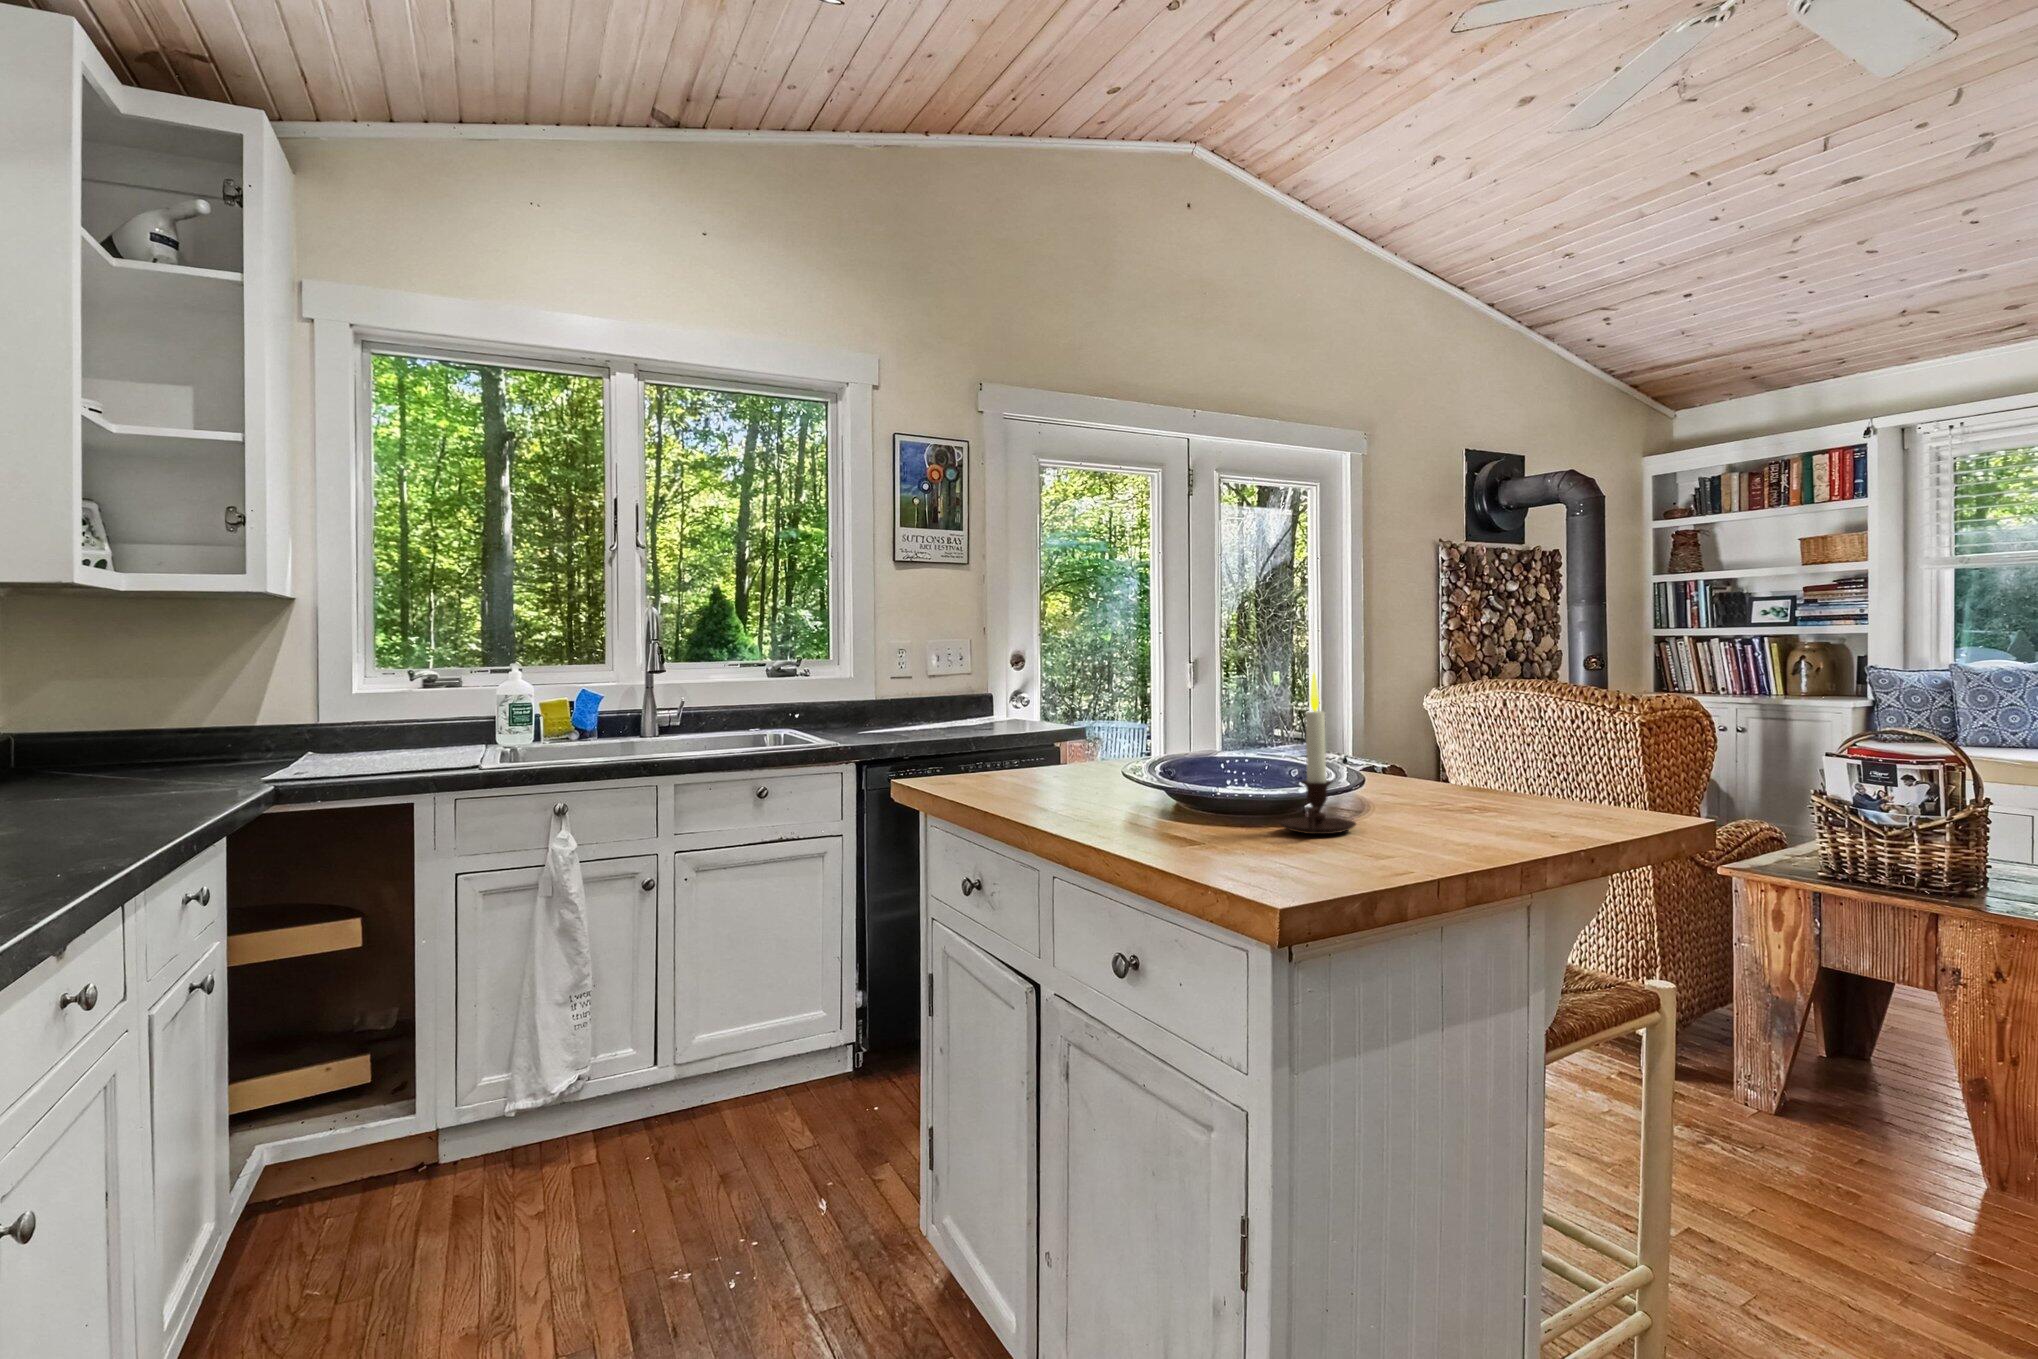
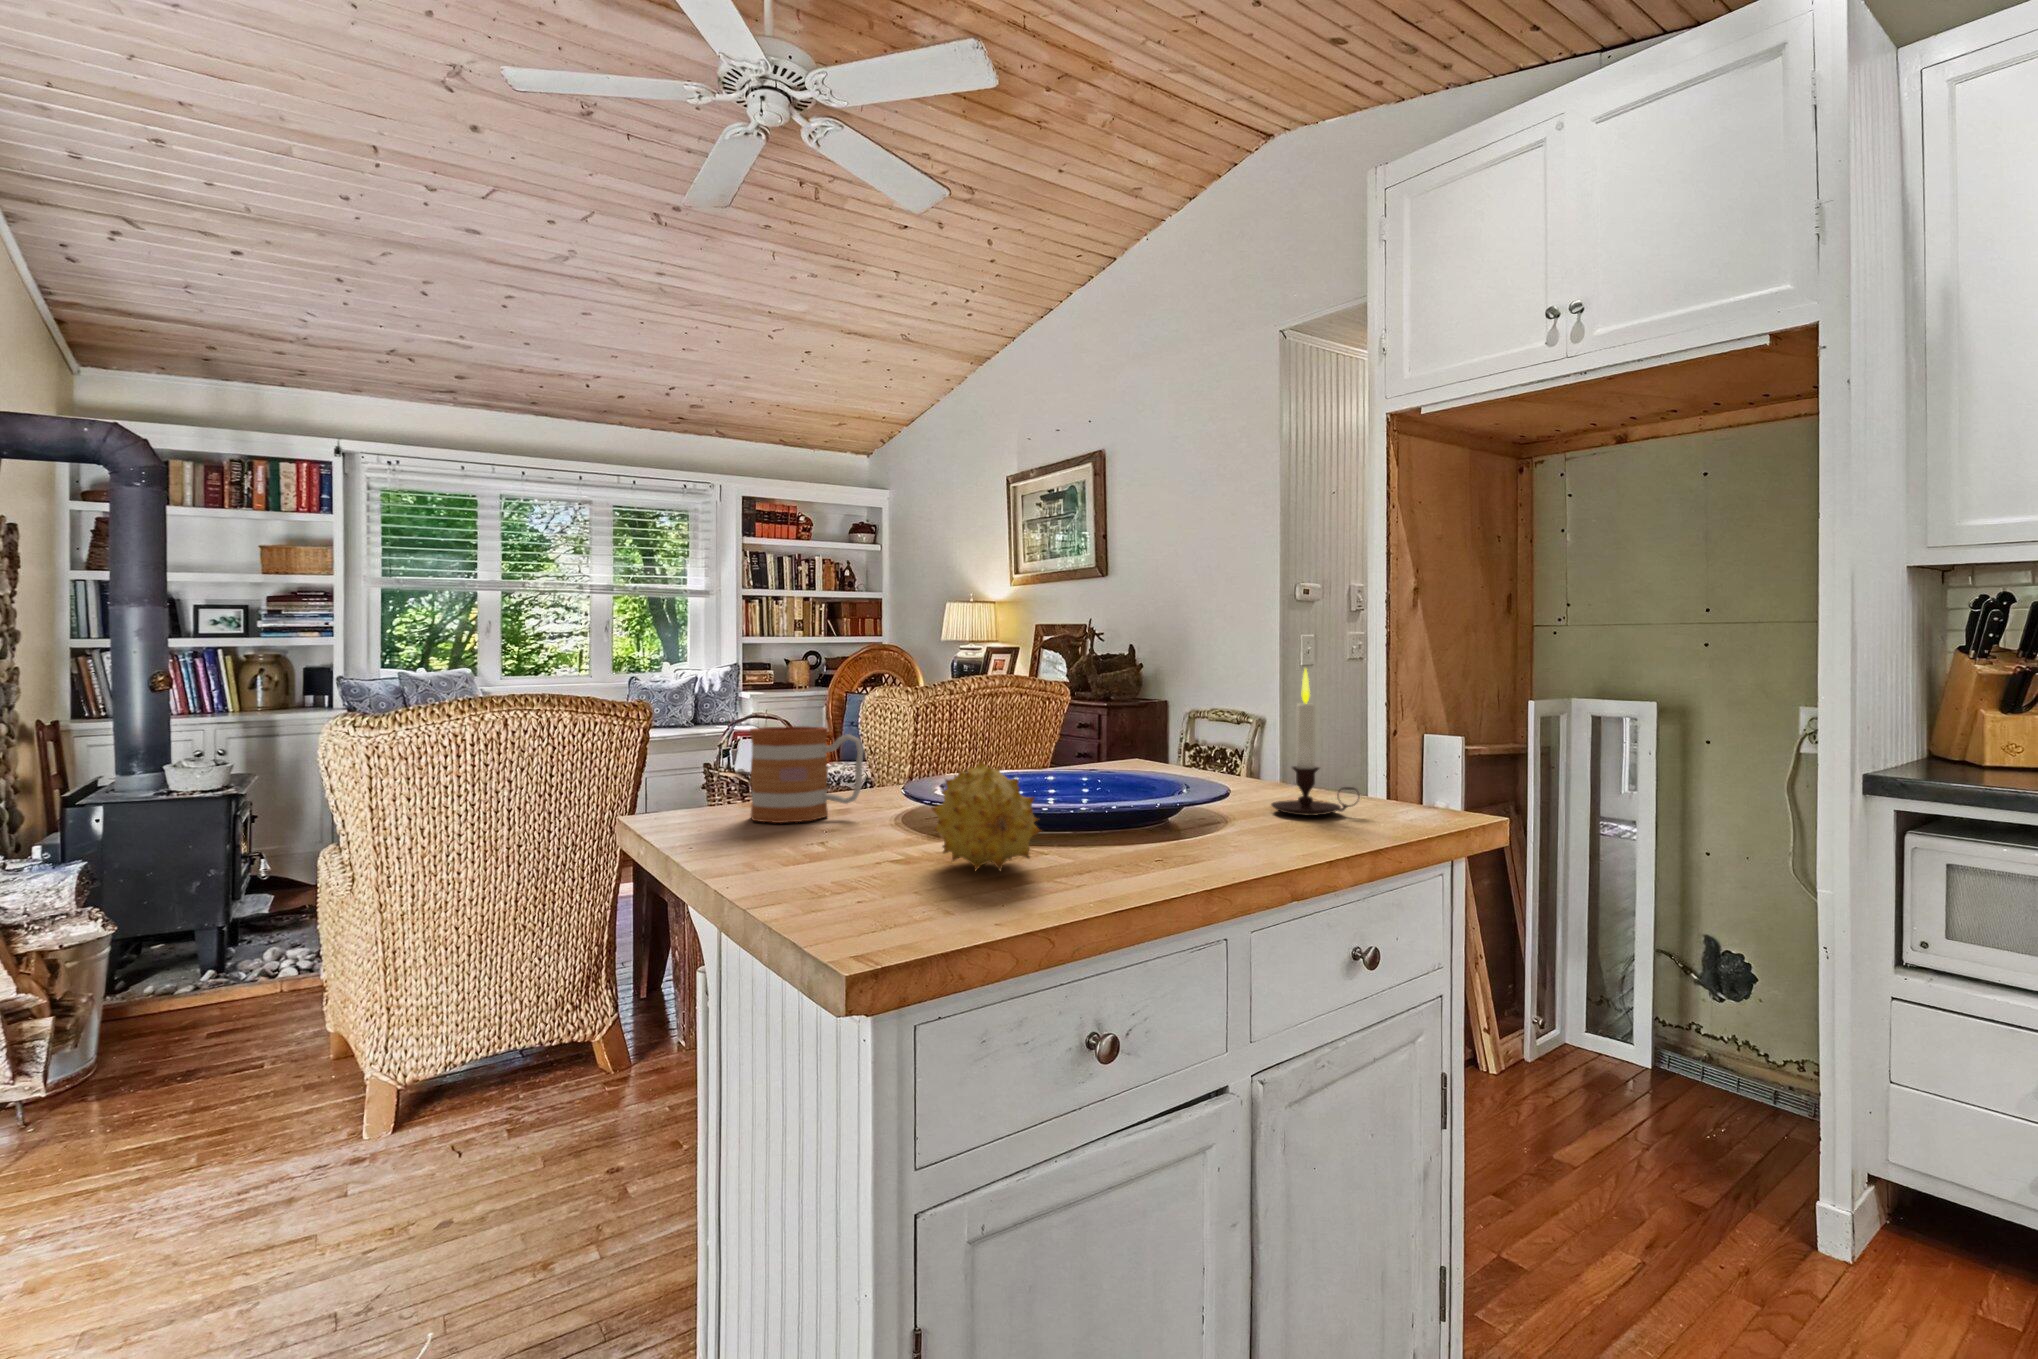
mug: none [1195,712,1252,777] -> present [750,726,863,823]
fruit: none [1018,732,1113,801] -> present [932,760,1041,871]

